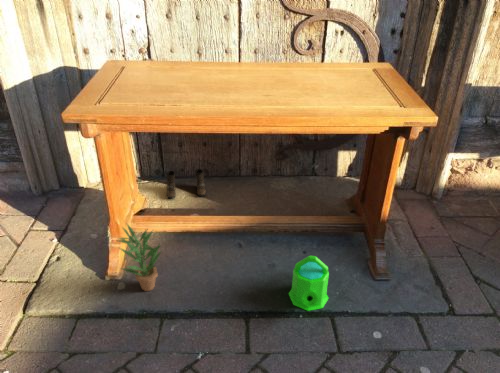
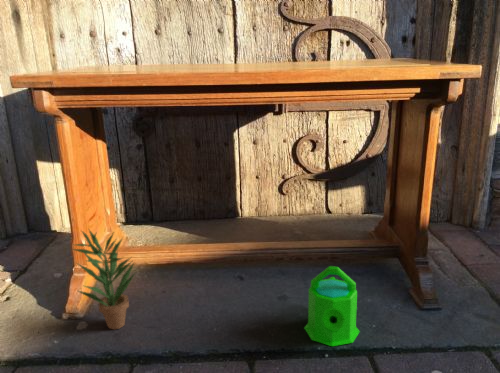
boots: present [166,169,206,198] -> none [153,205,200,238]

